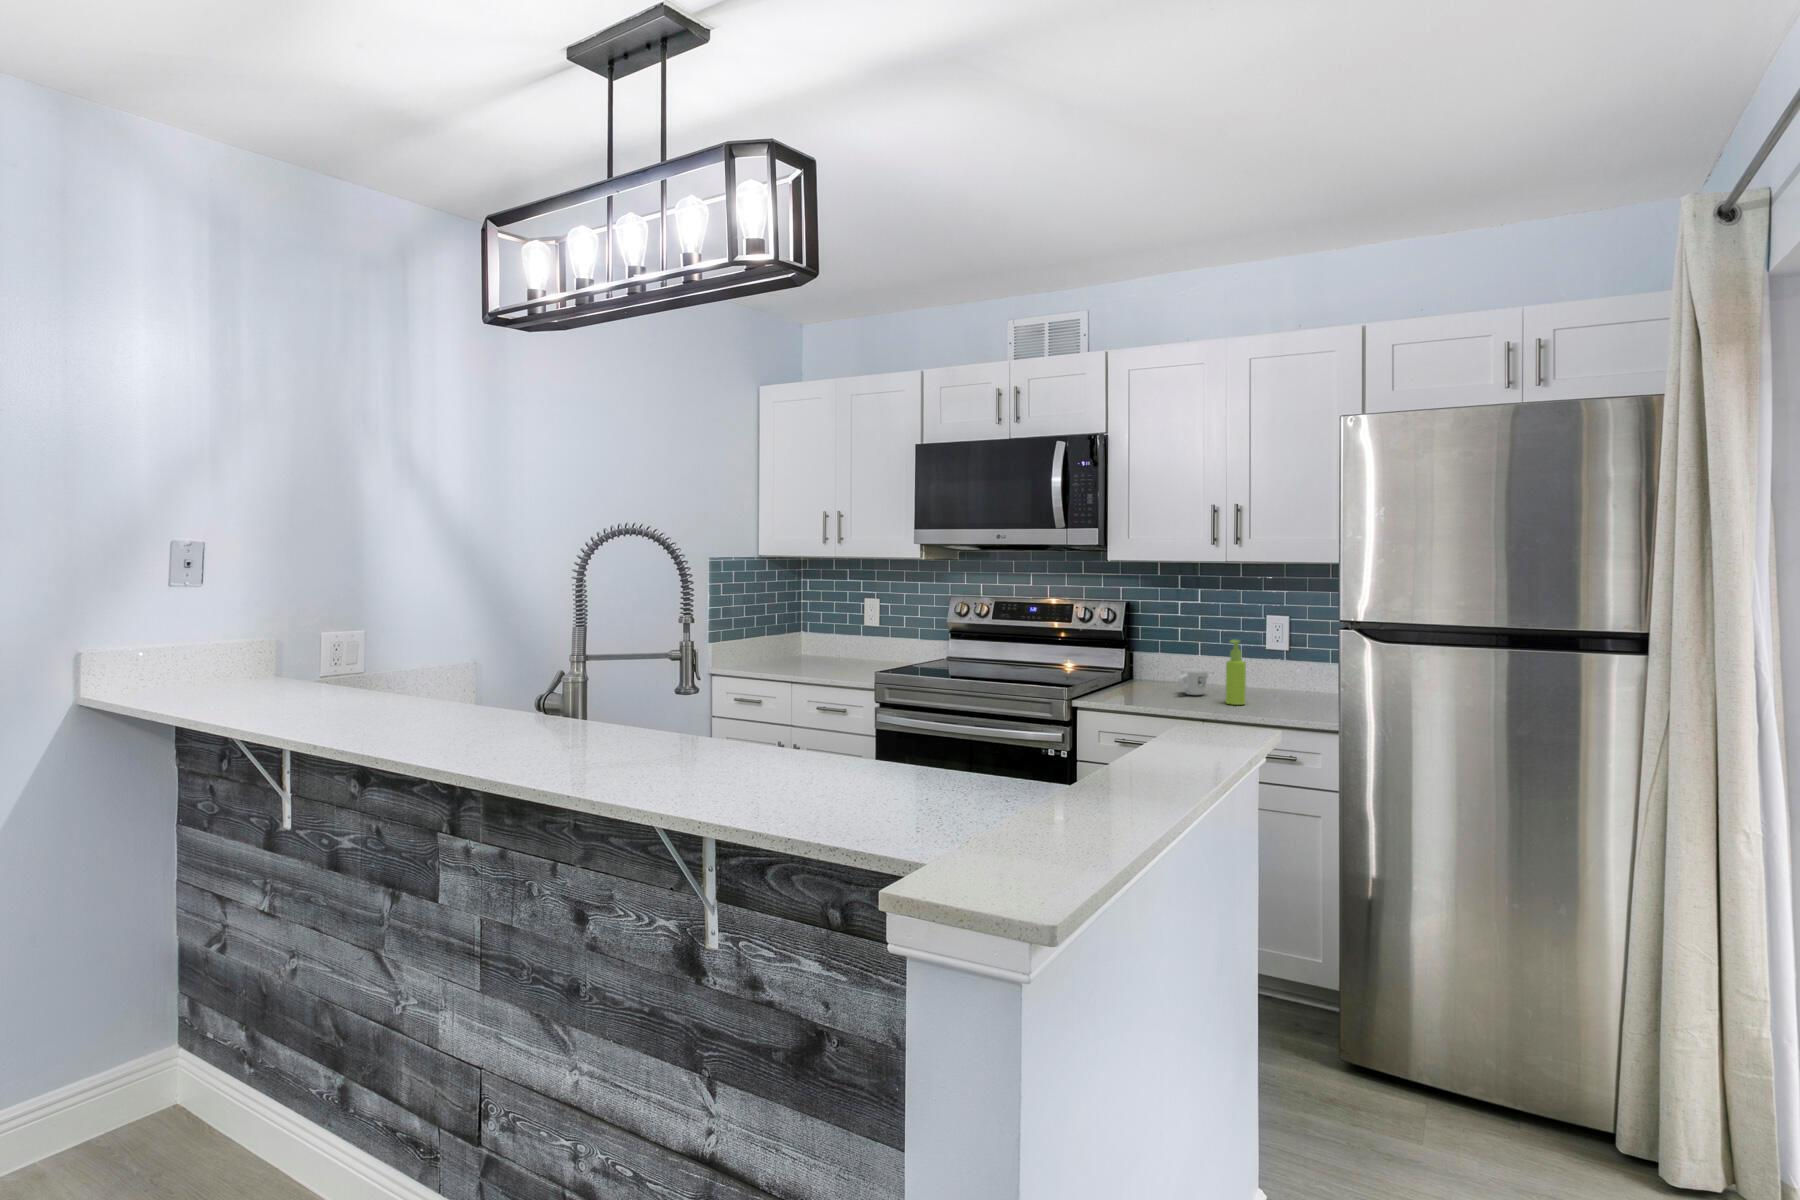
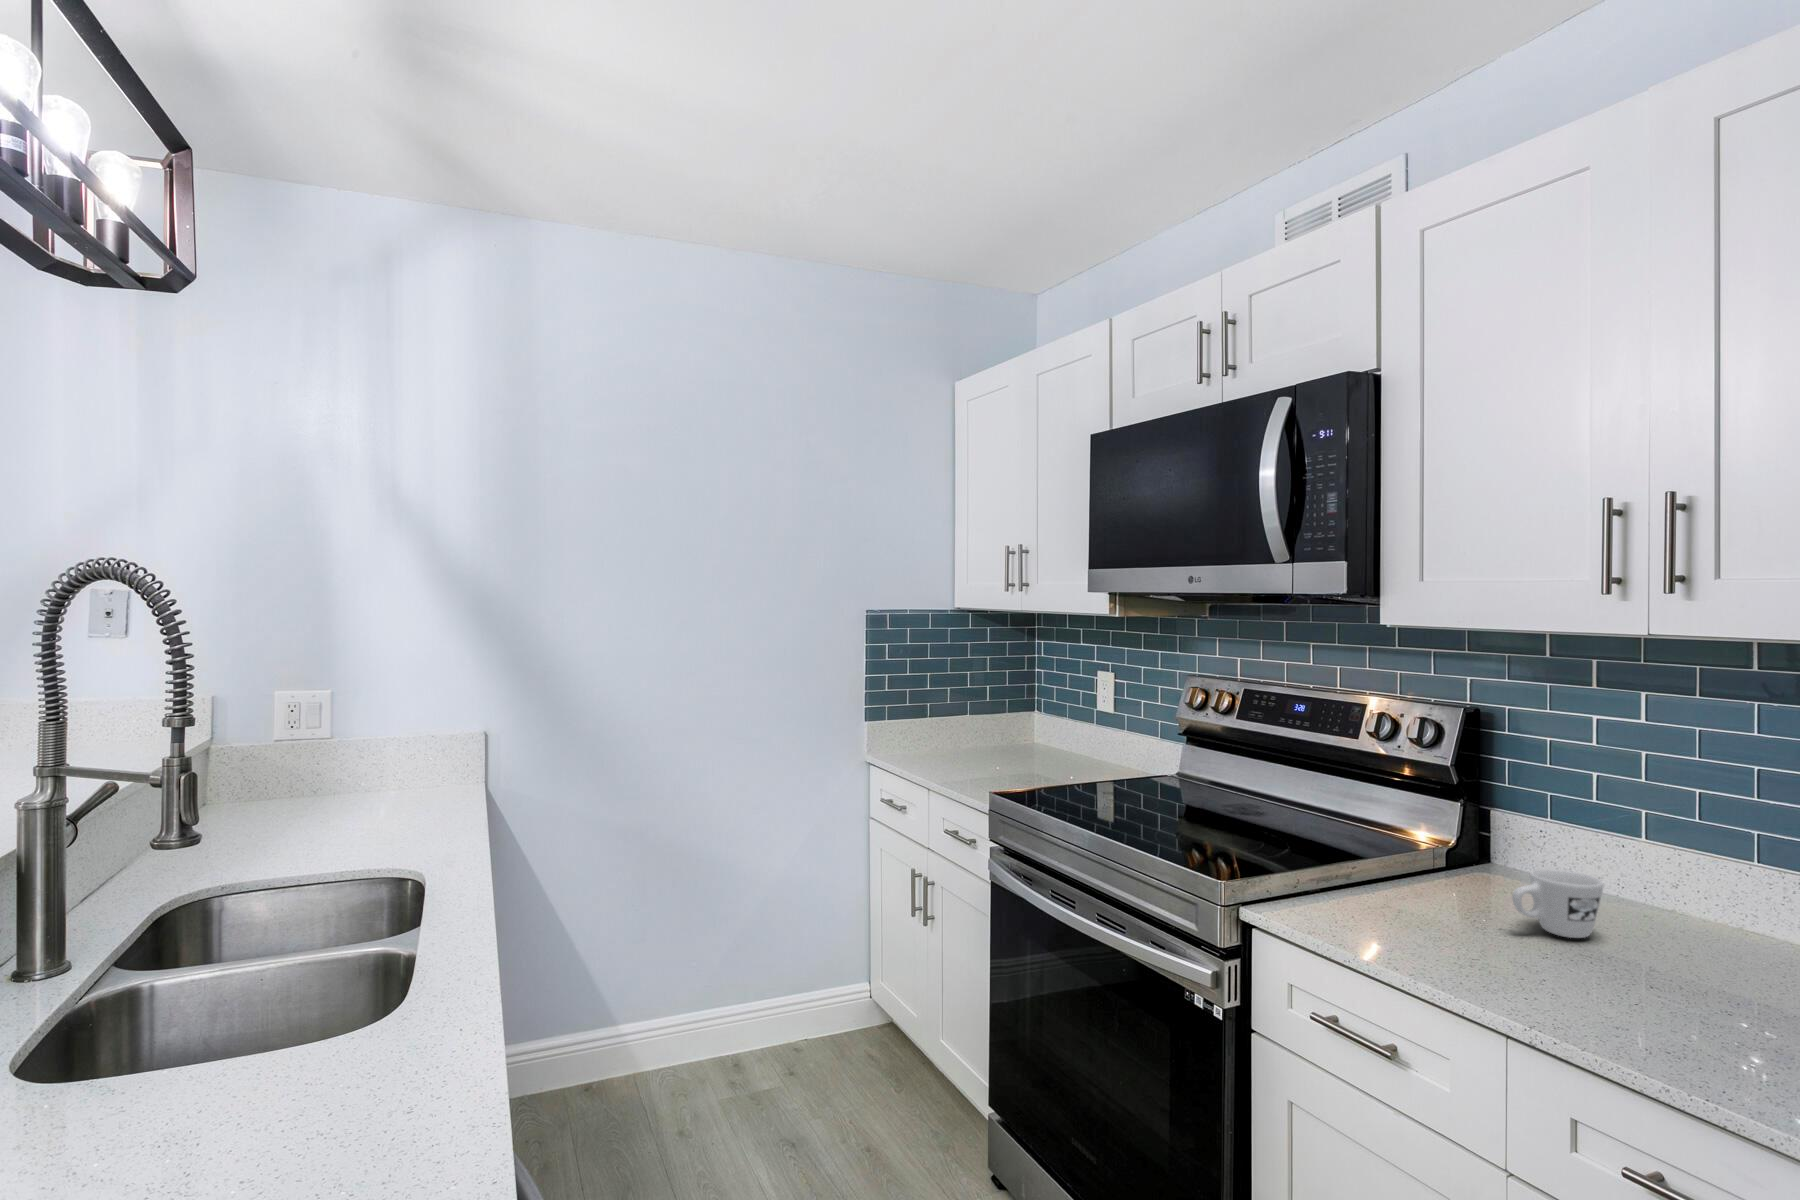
soap dispenser: present [1226,640,1246,705] -> none [1623,826,1684,997]

